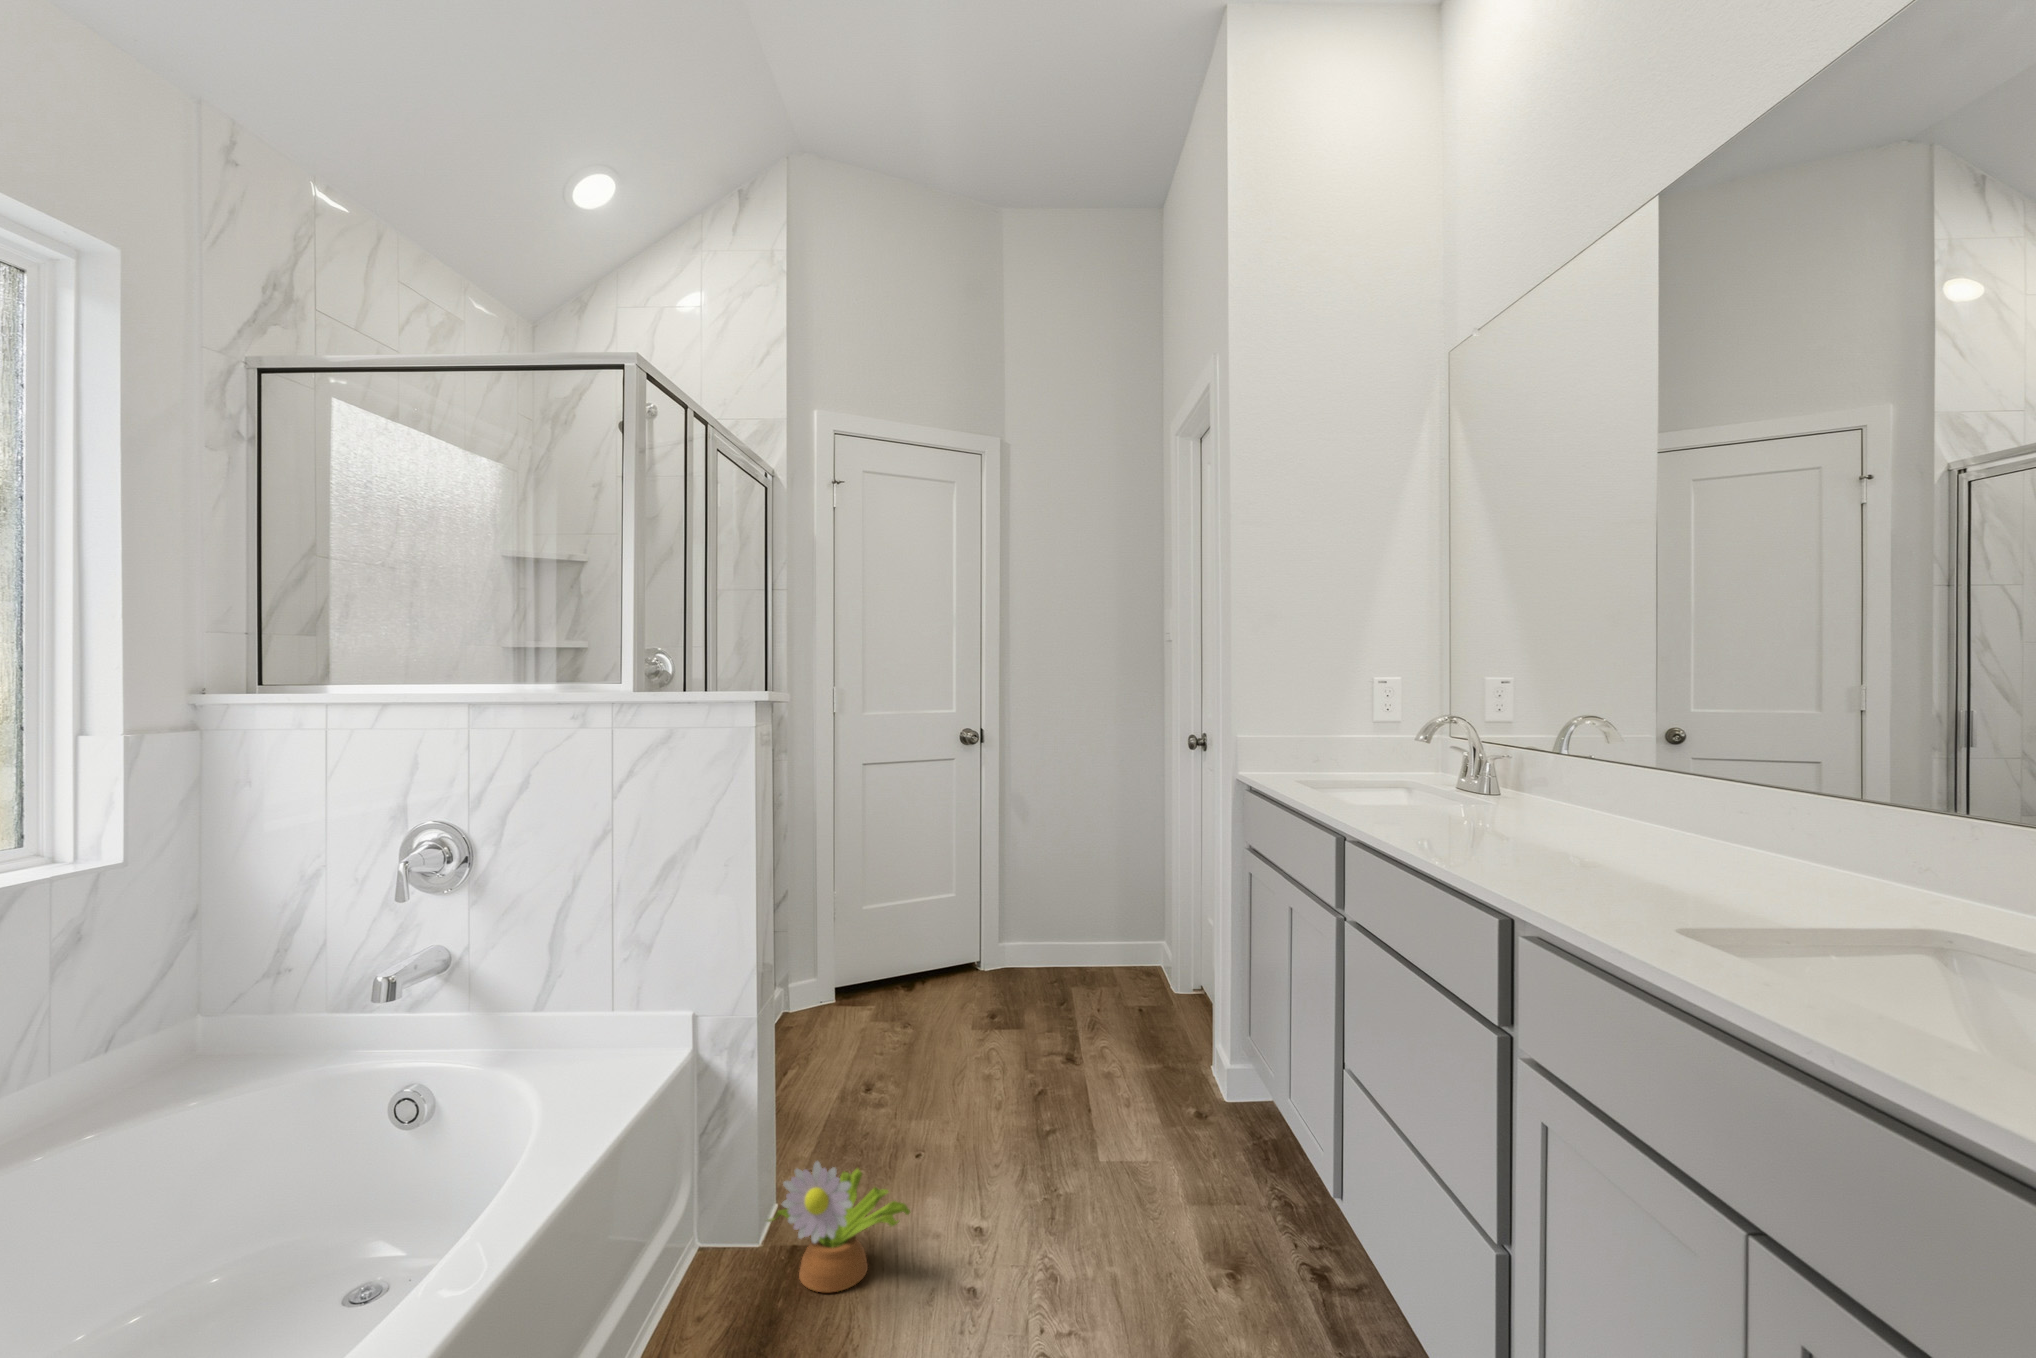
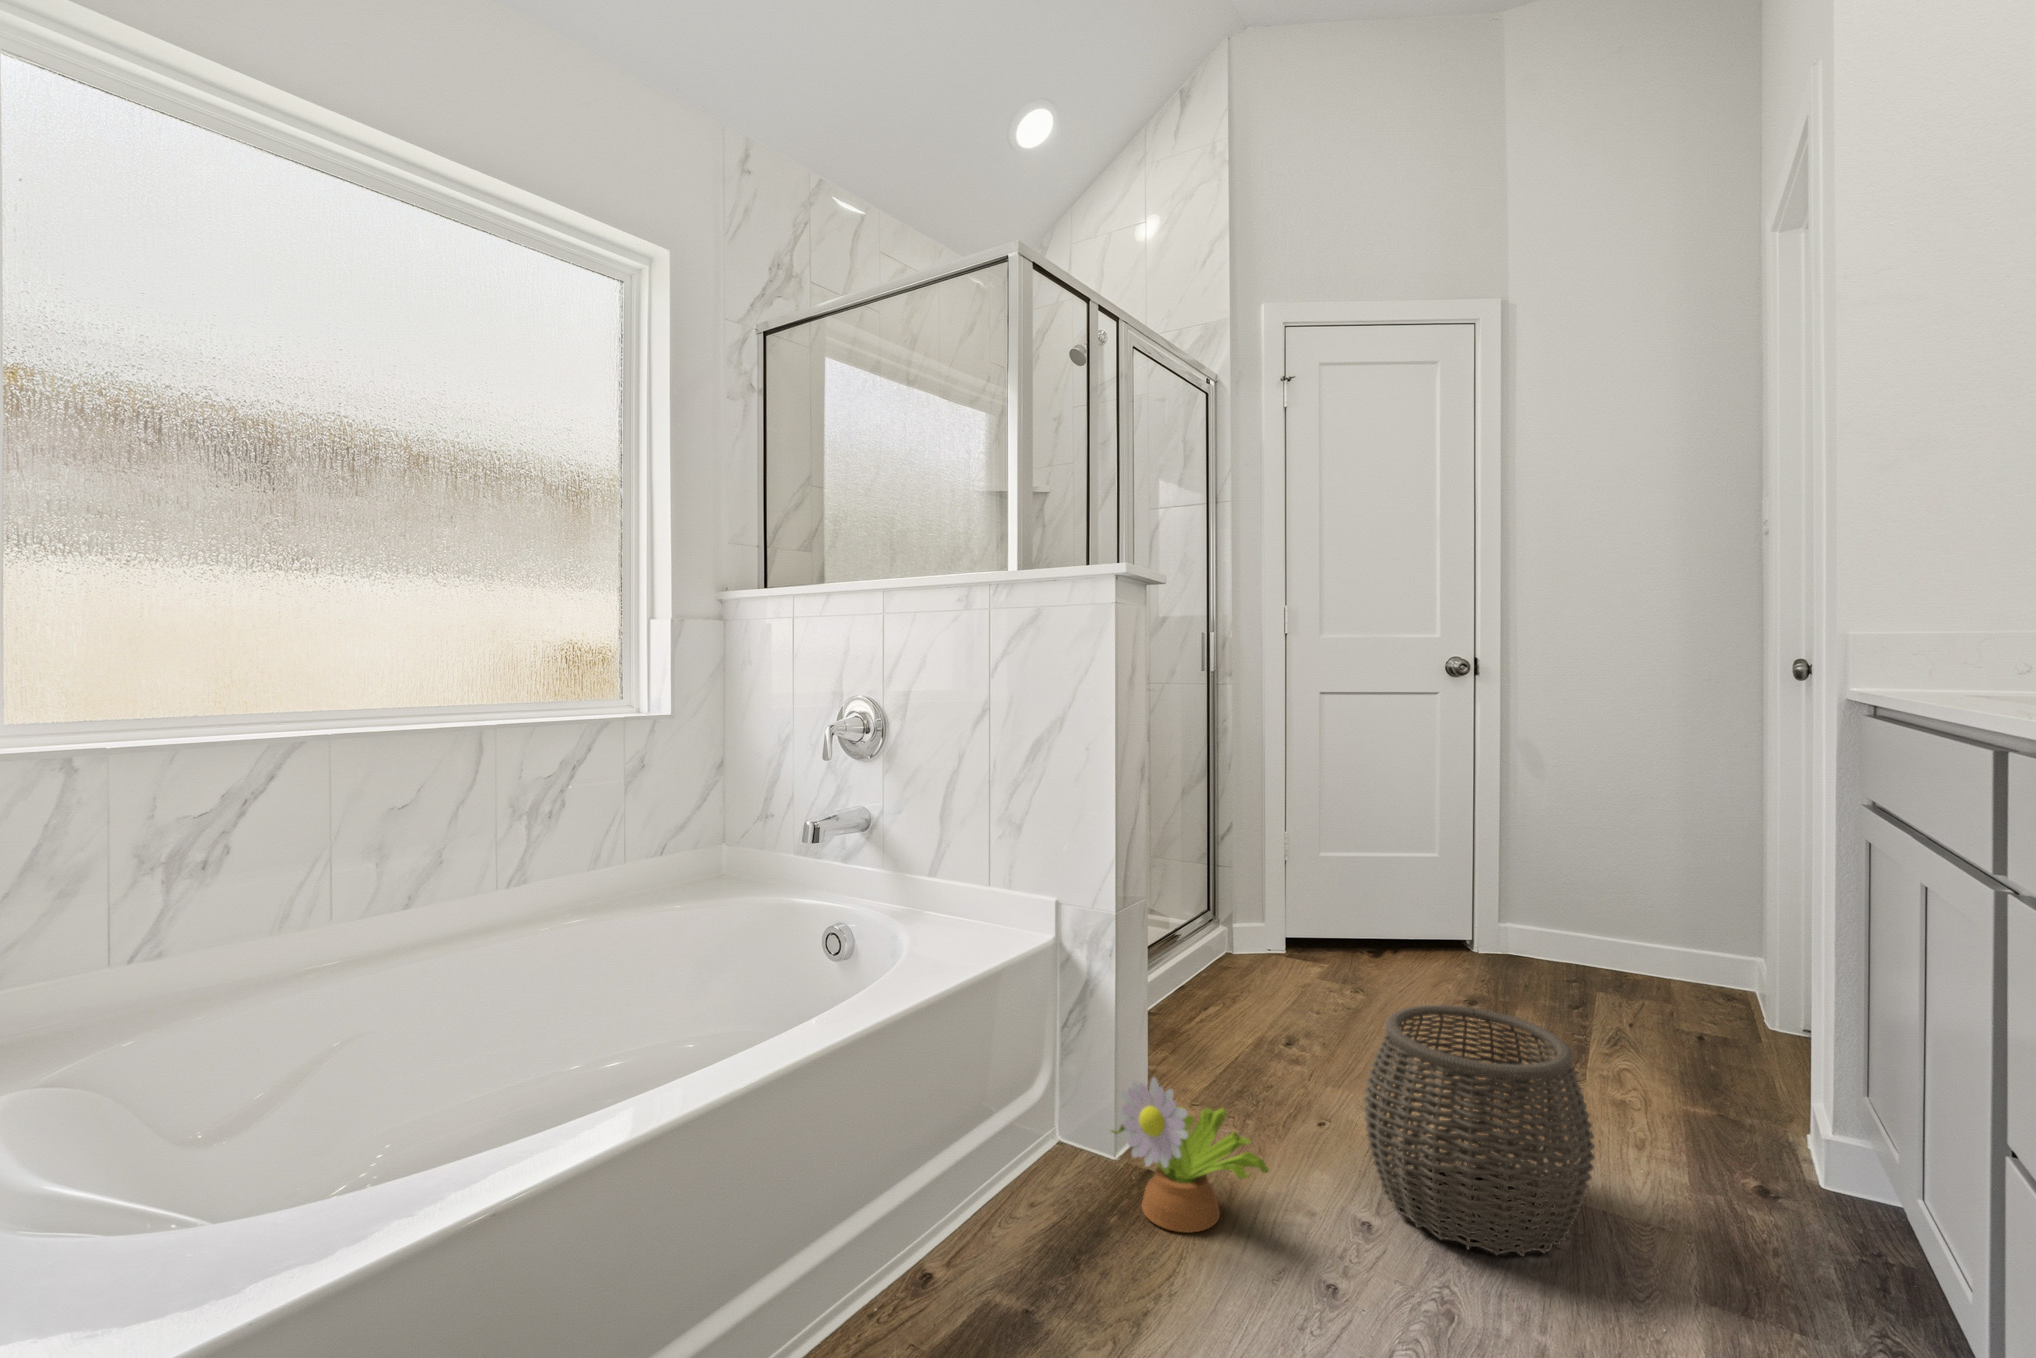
woven basket: none [964,1033,1122,1224] -> present [1364,1005,1595,1256]

